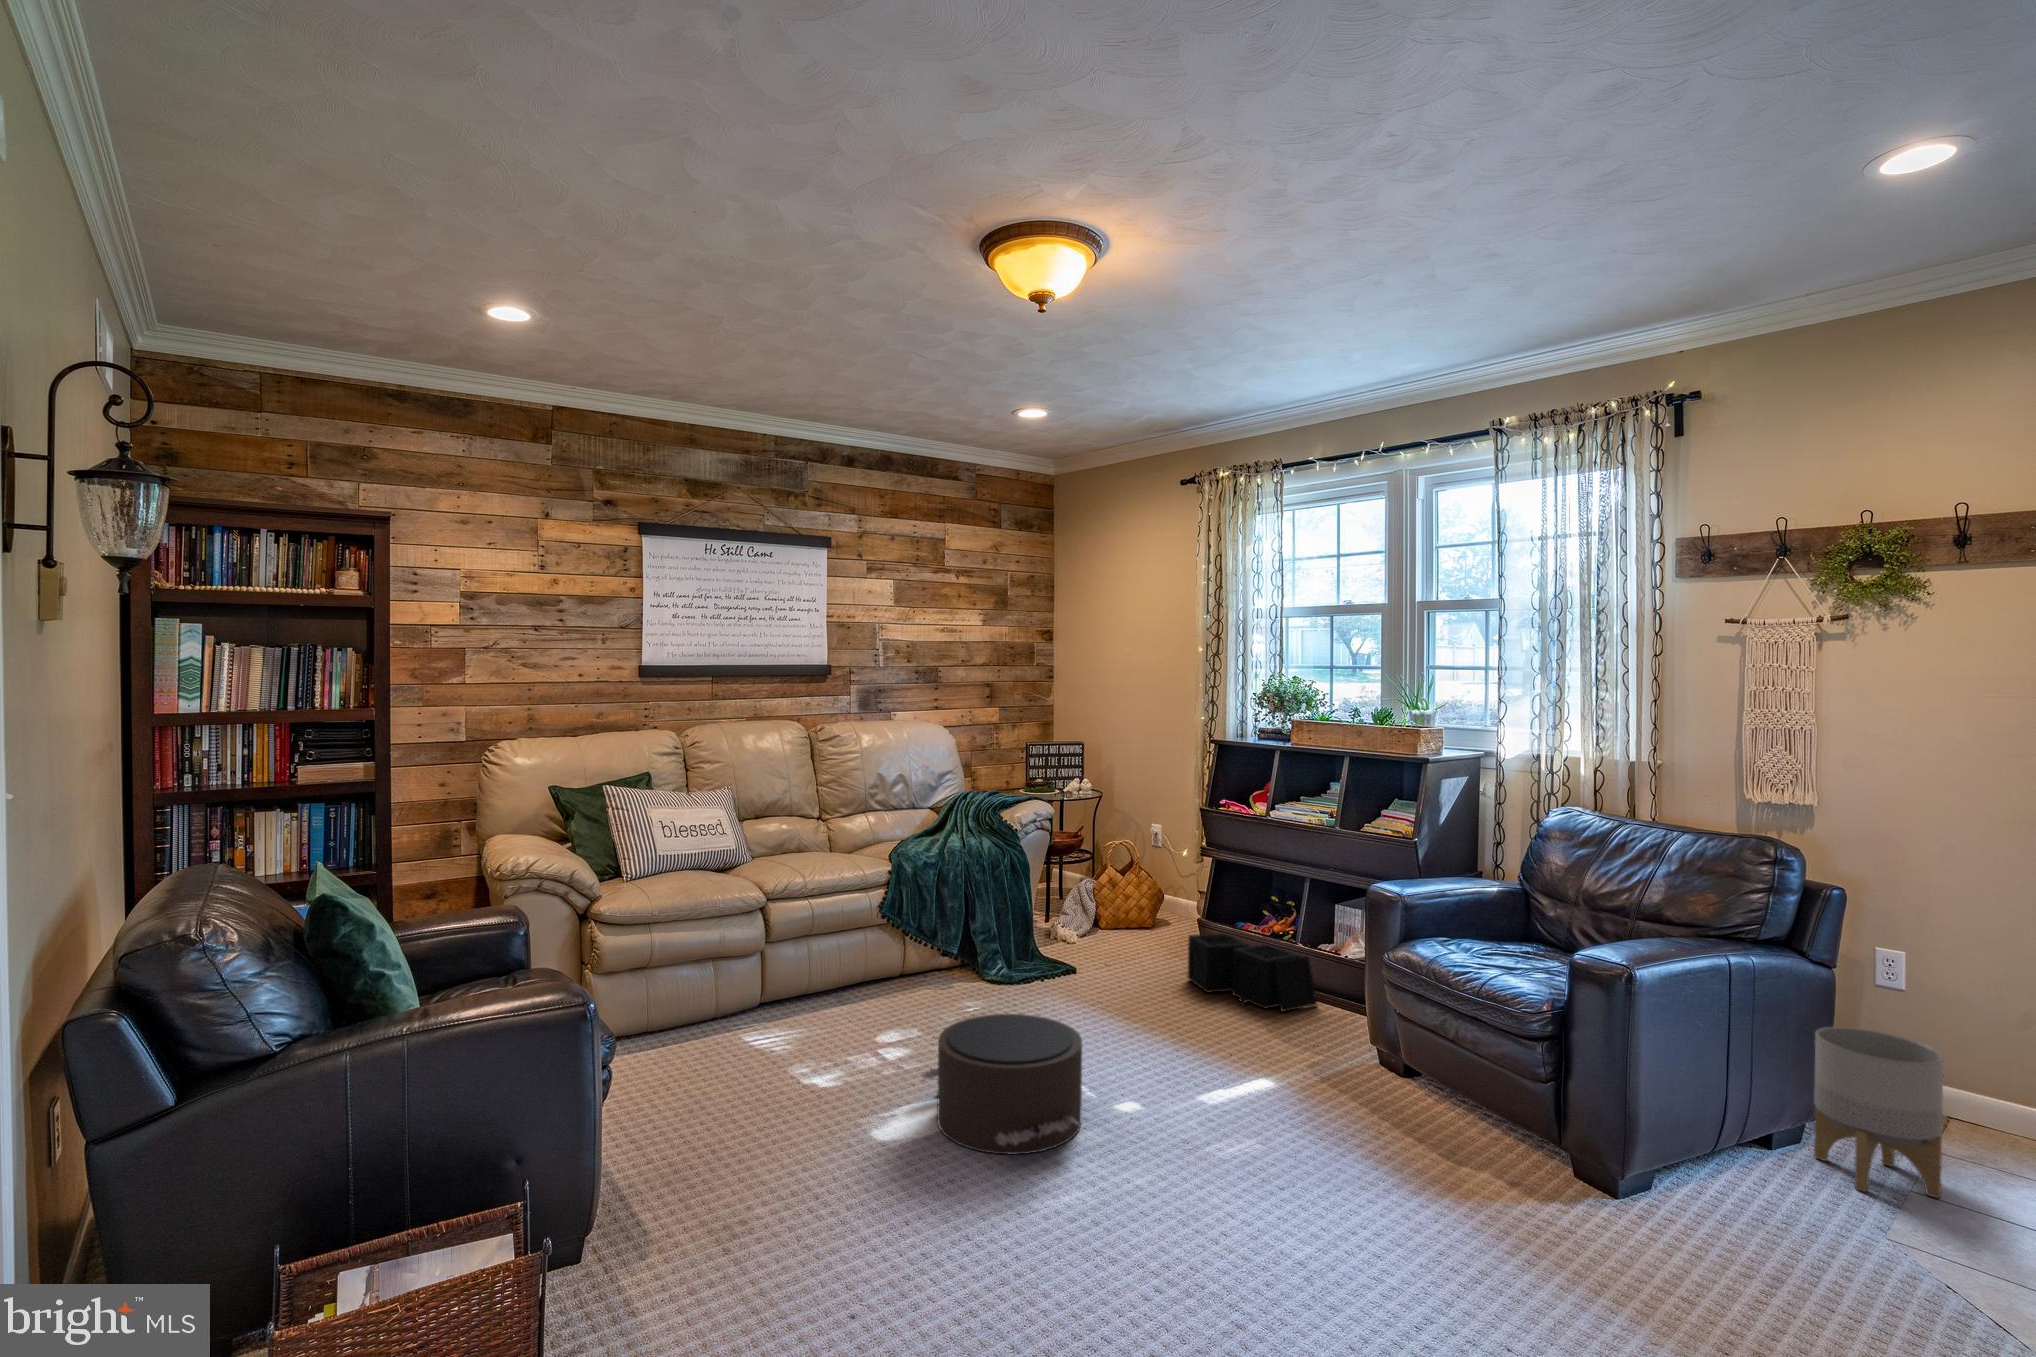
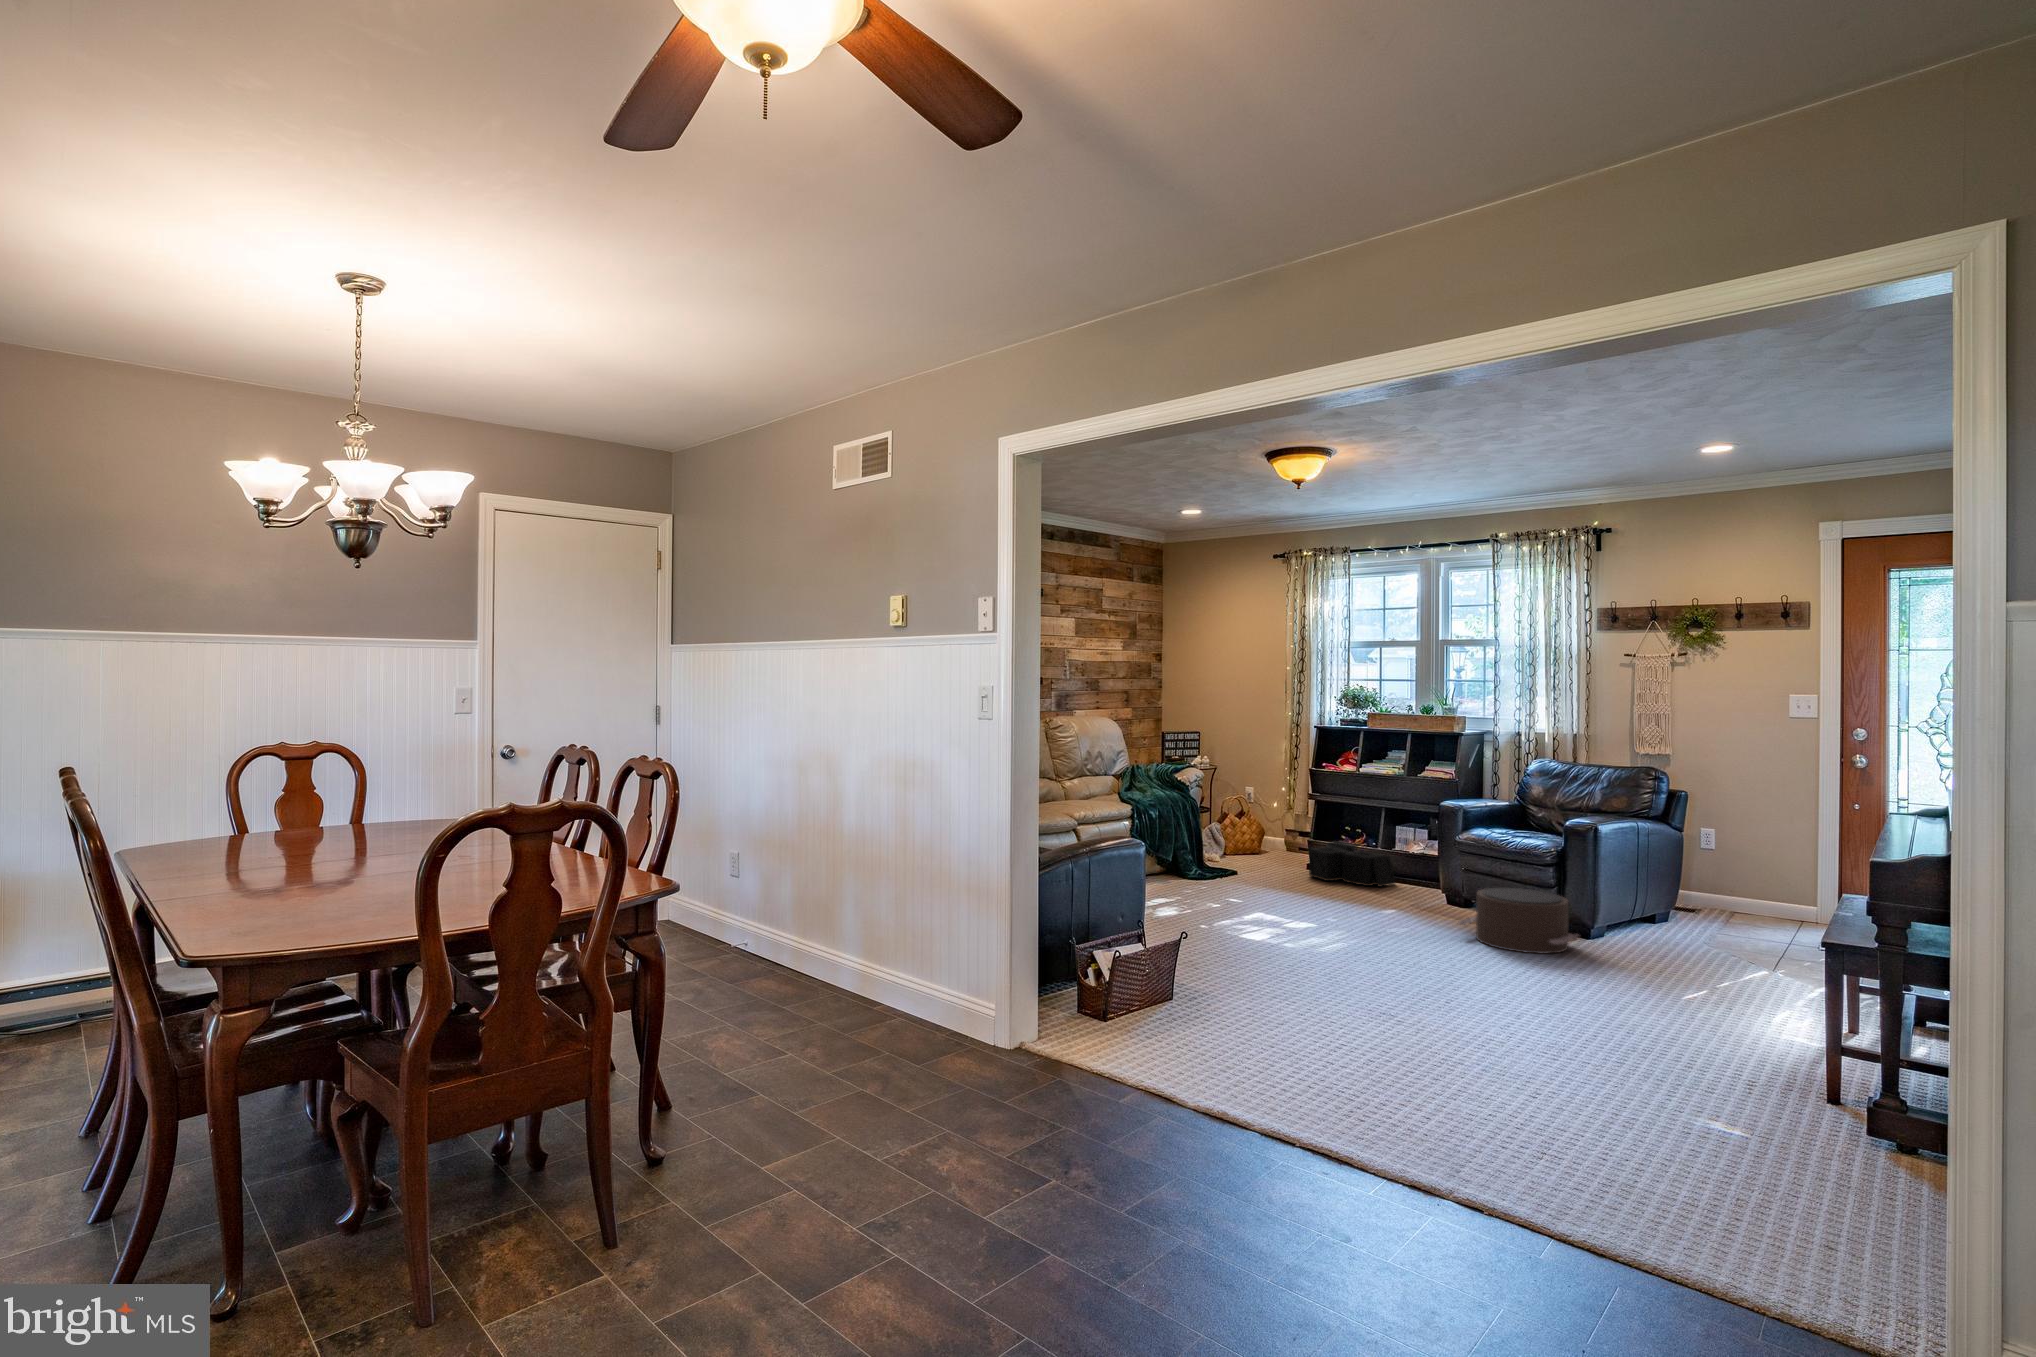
pouf: present [921,1014,1082,1155] -> present [1459,888,1579,954]
planter: present [1814,1027,1943,1198] -> none [1675,860,1732,934]

